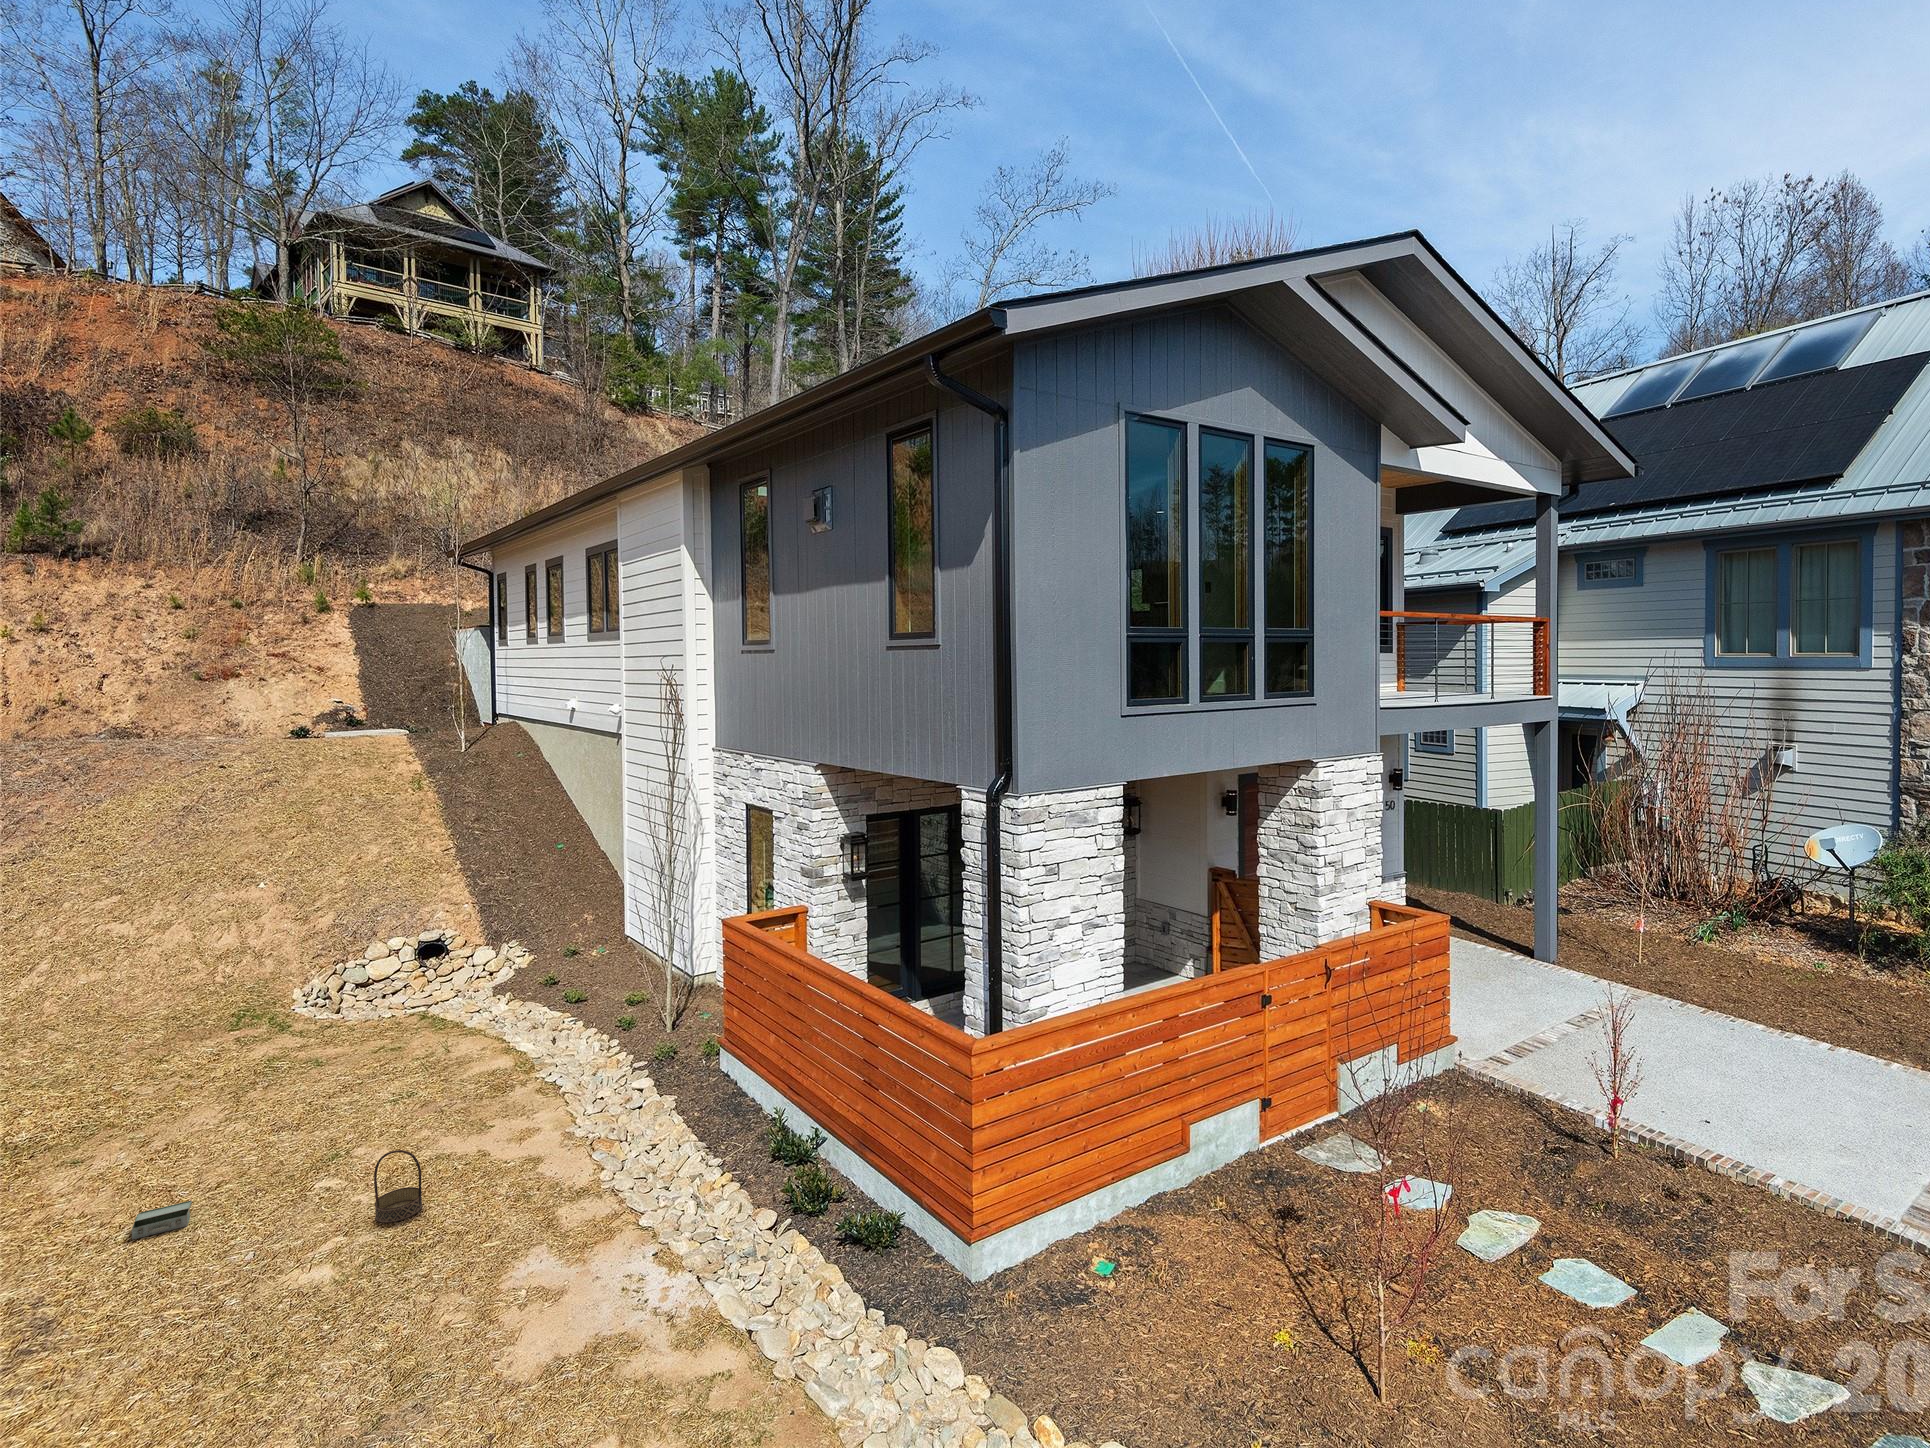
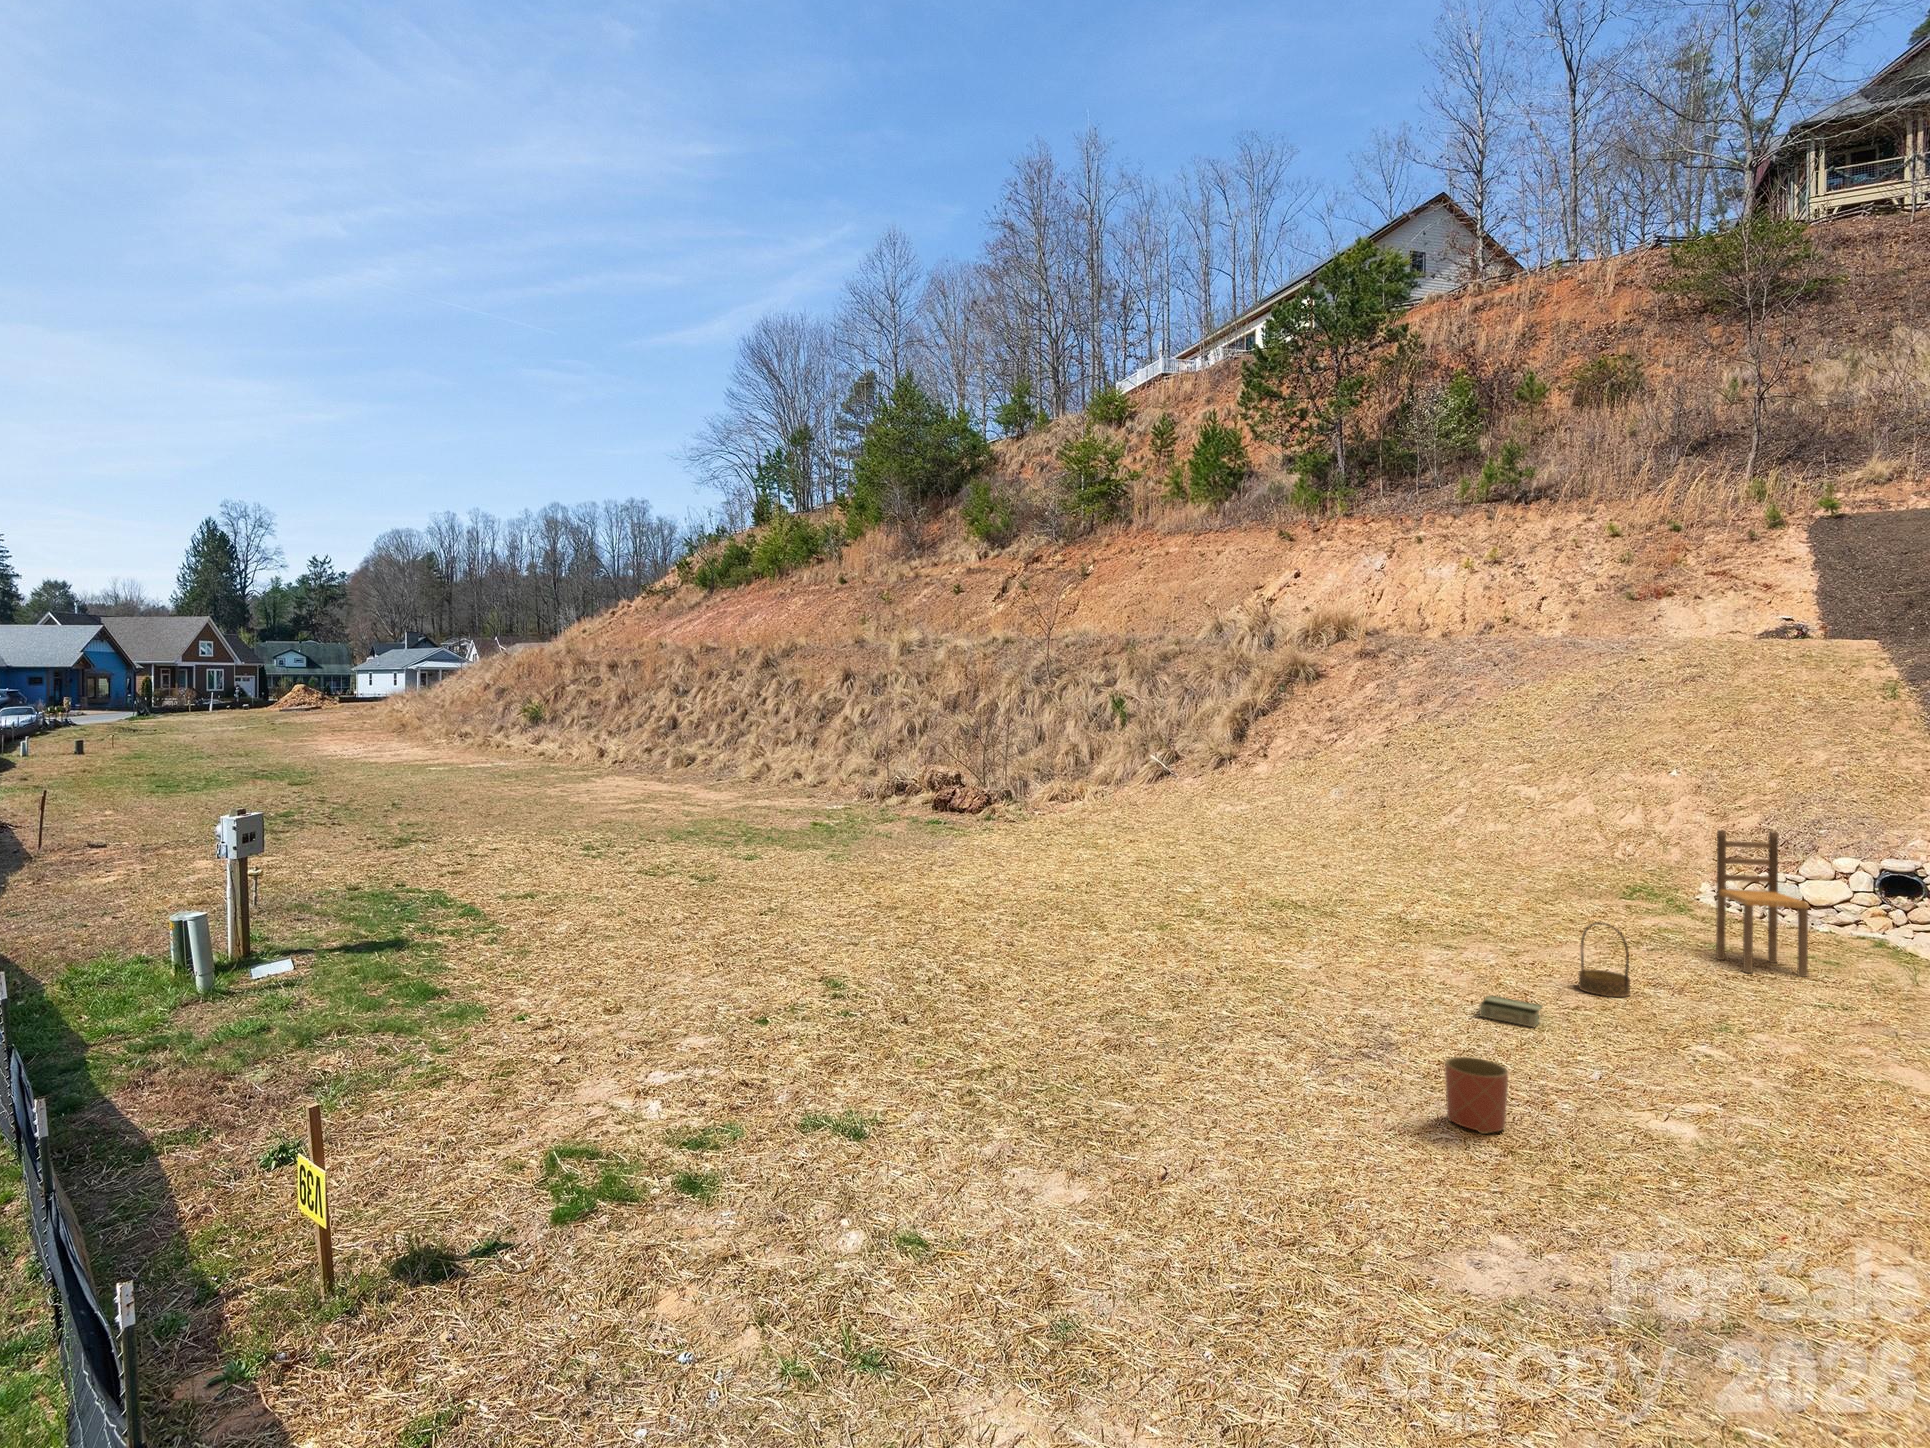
chair: none [313,961,380,1077] -> present [1716,830,1808,977]
basket: present [374,1150,422,1223] -> present [1578,922,1630,997]
planter: none [131,1307,190,1381] -> present [1445,1057,1508,1134]

